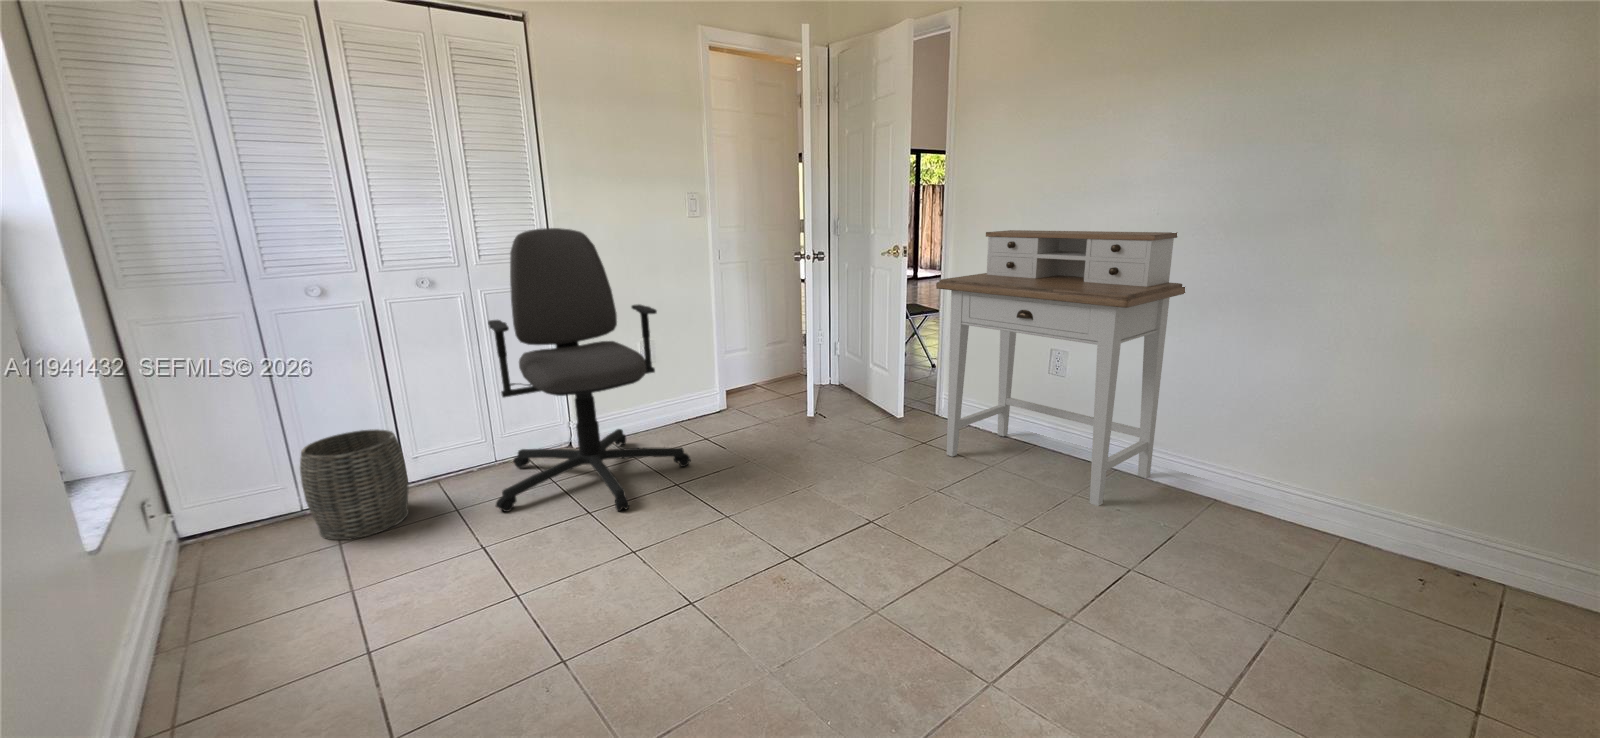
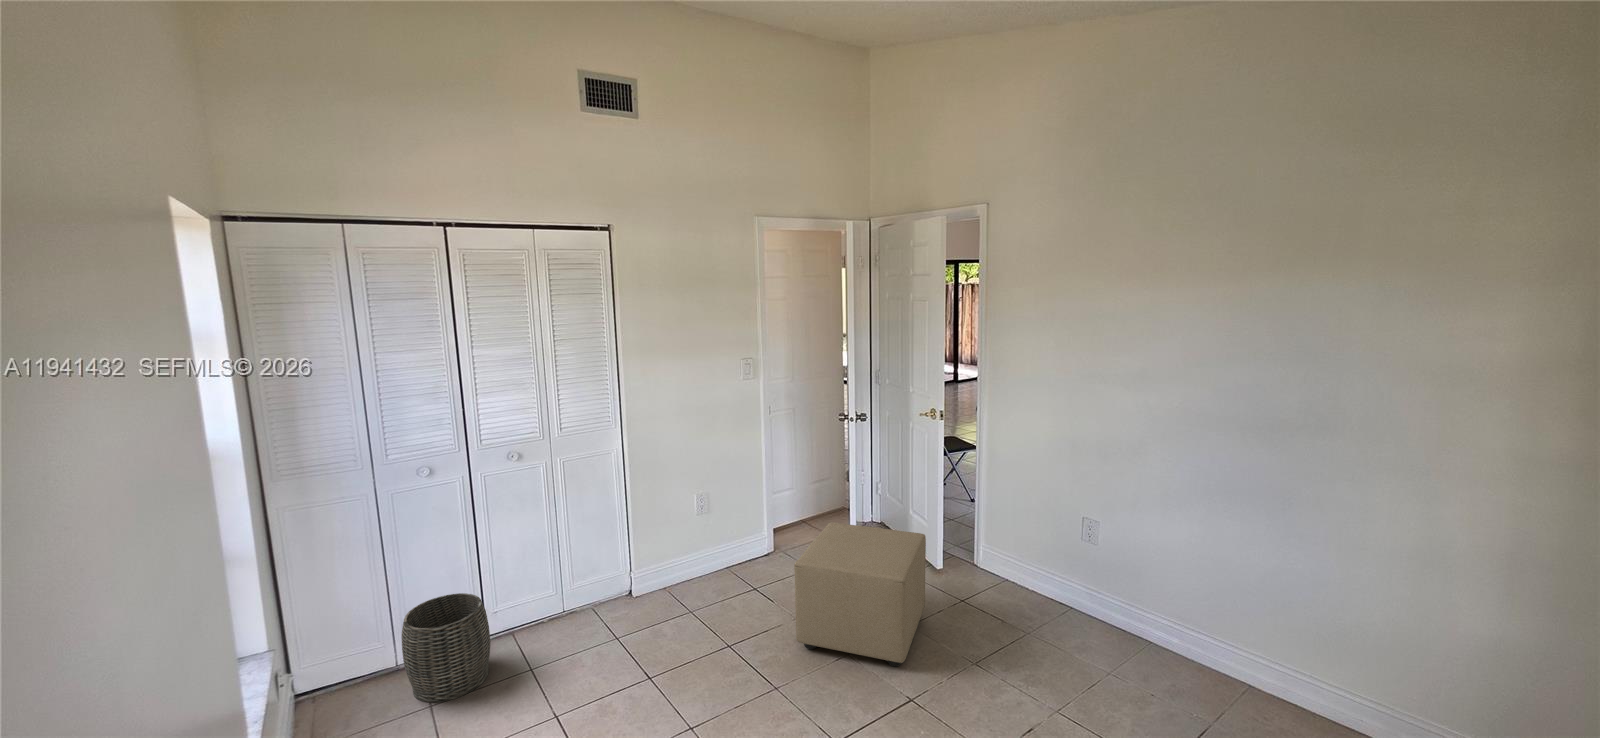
office chair: present [488,228,690,512] -> none [565,404,741,680]
desk: present [936,230,1185,506] -> none [971,409,1208,701]
ottoman: none [747,360,888,491] -> present [794,522,926,666]

